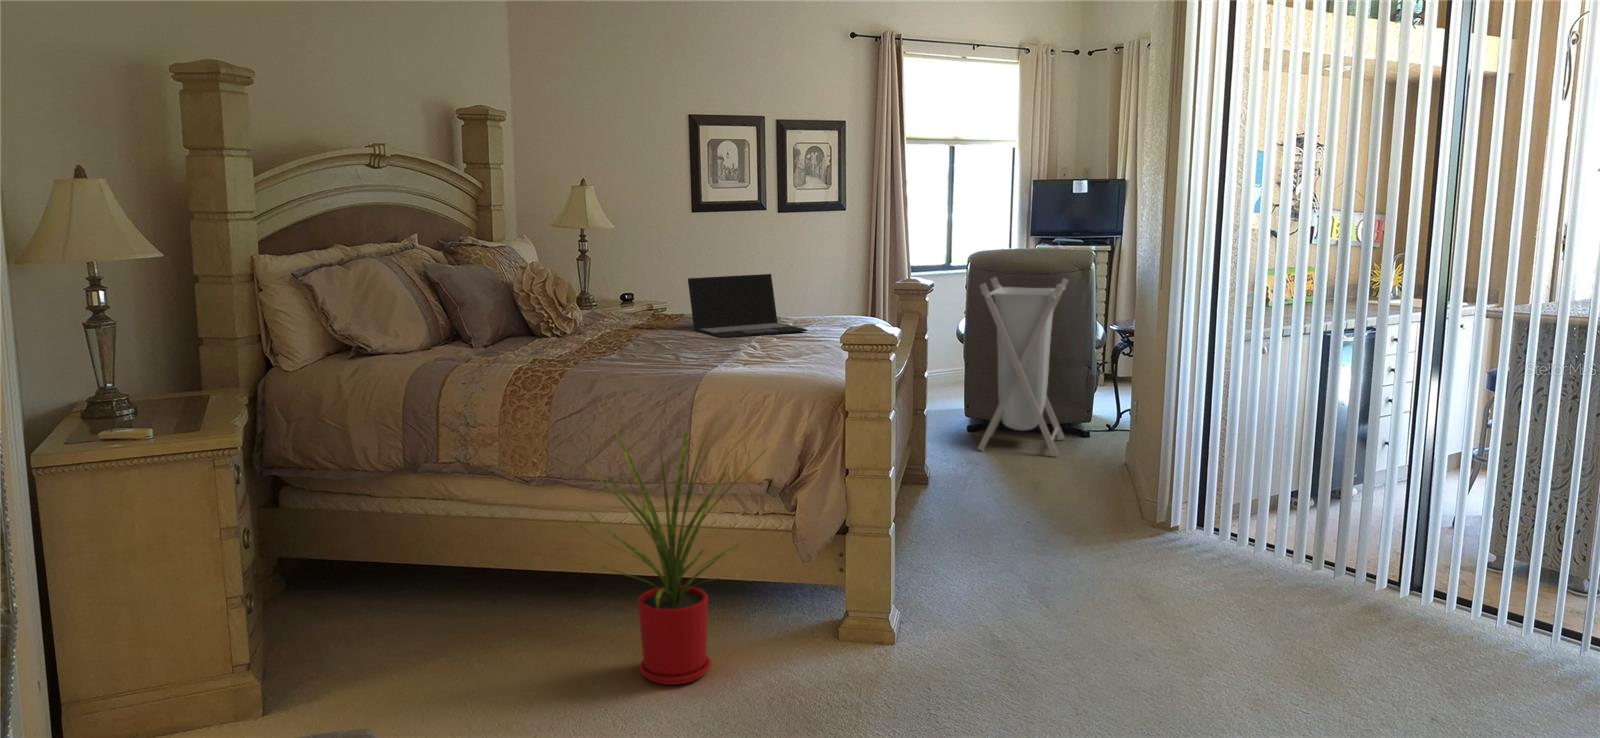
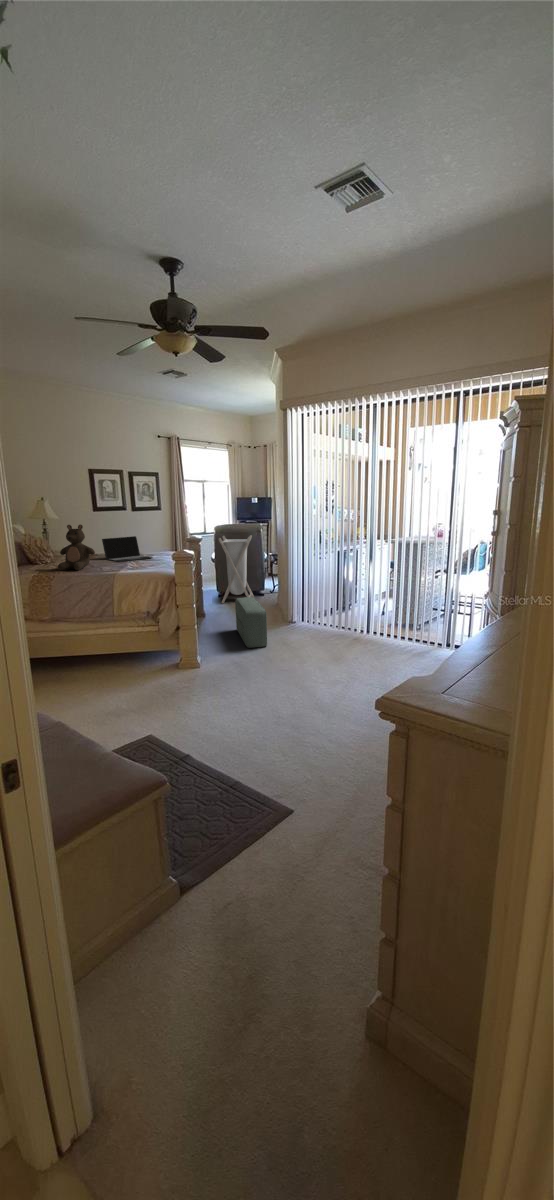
stuffed bear: none [569,243,659,358] -> present [58,525,95,570]
house plant: present [577,427,758,685] -> none [70,588,149,690]
pouf: none [1011,448,1097,594] -> present [235,597,267,648]

